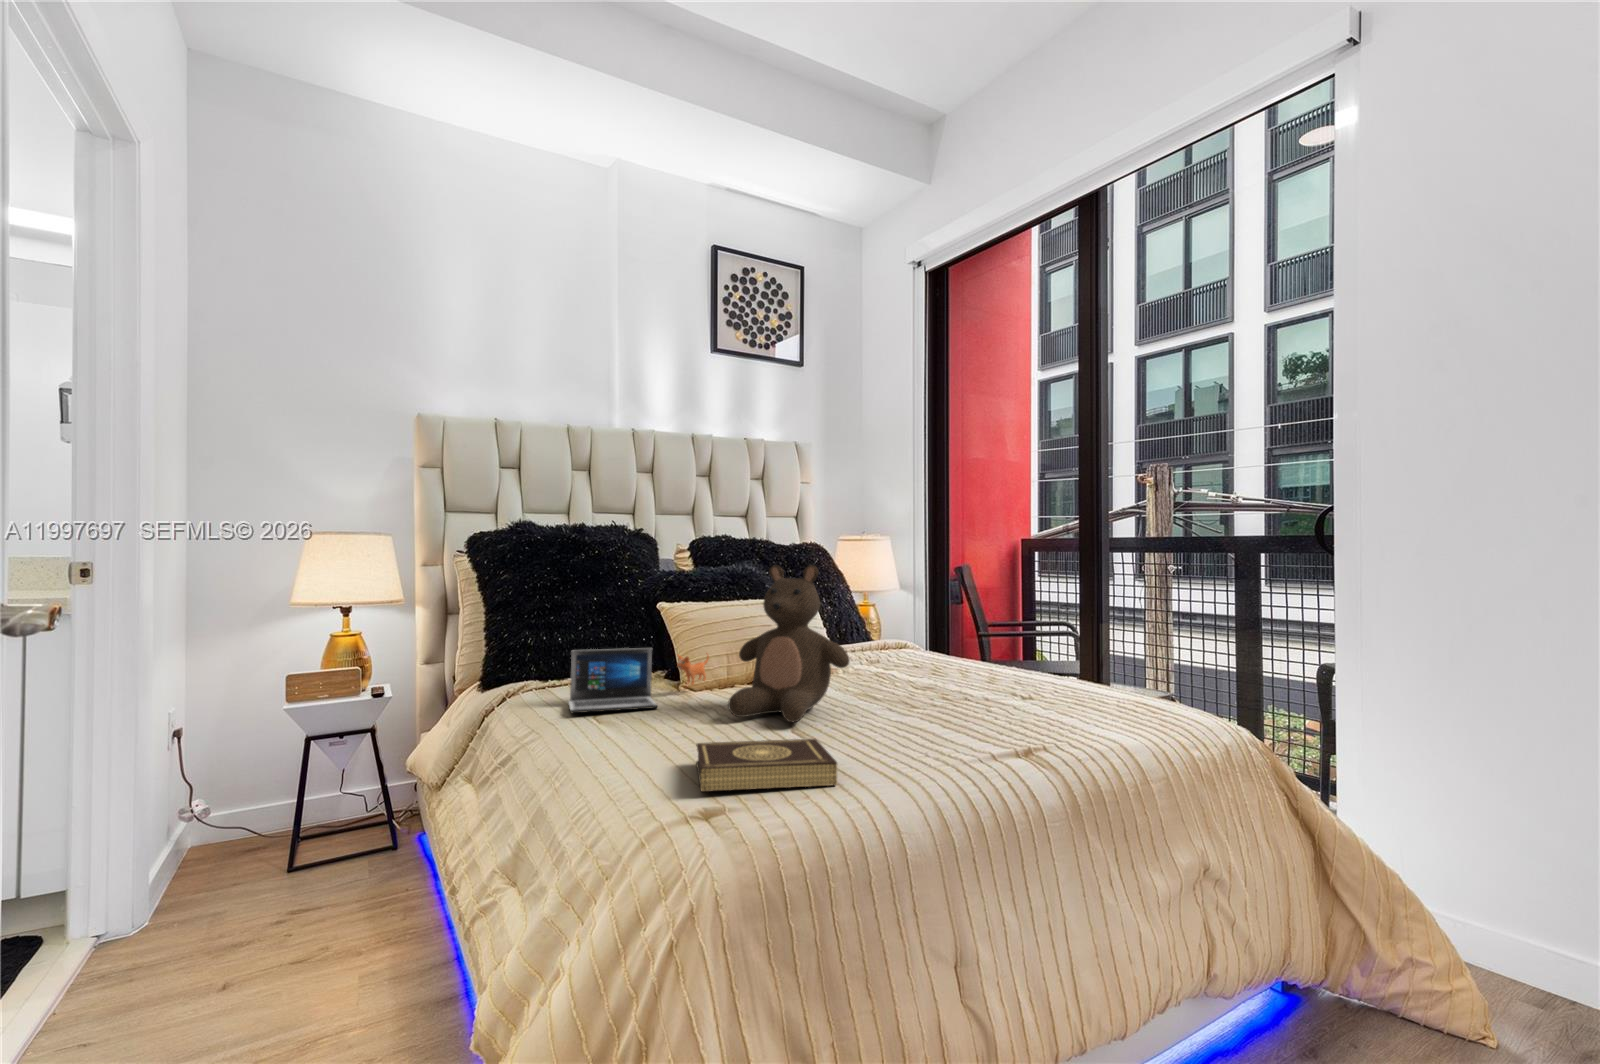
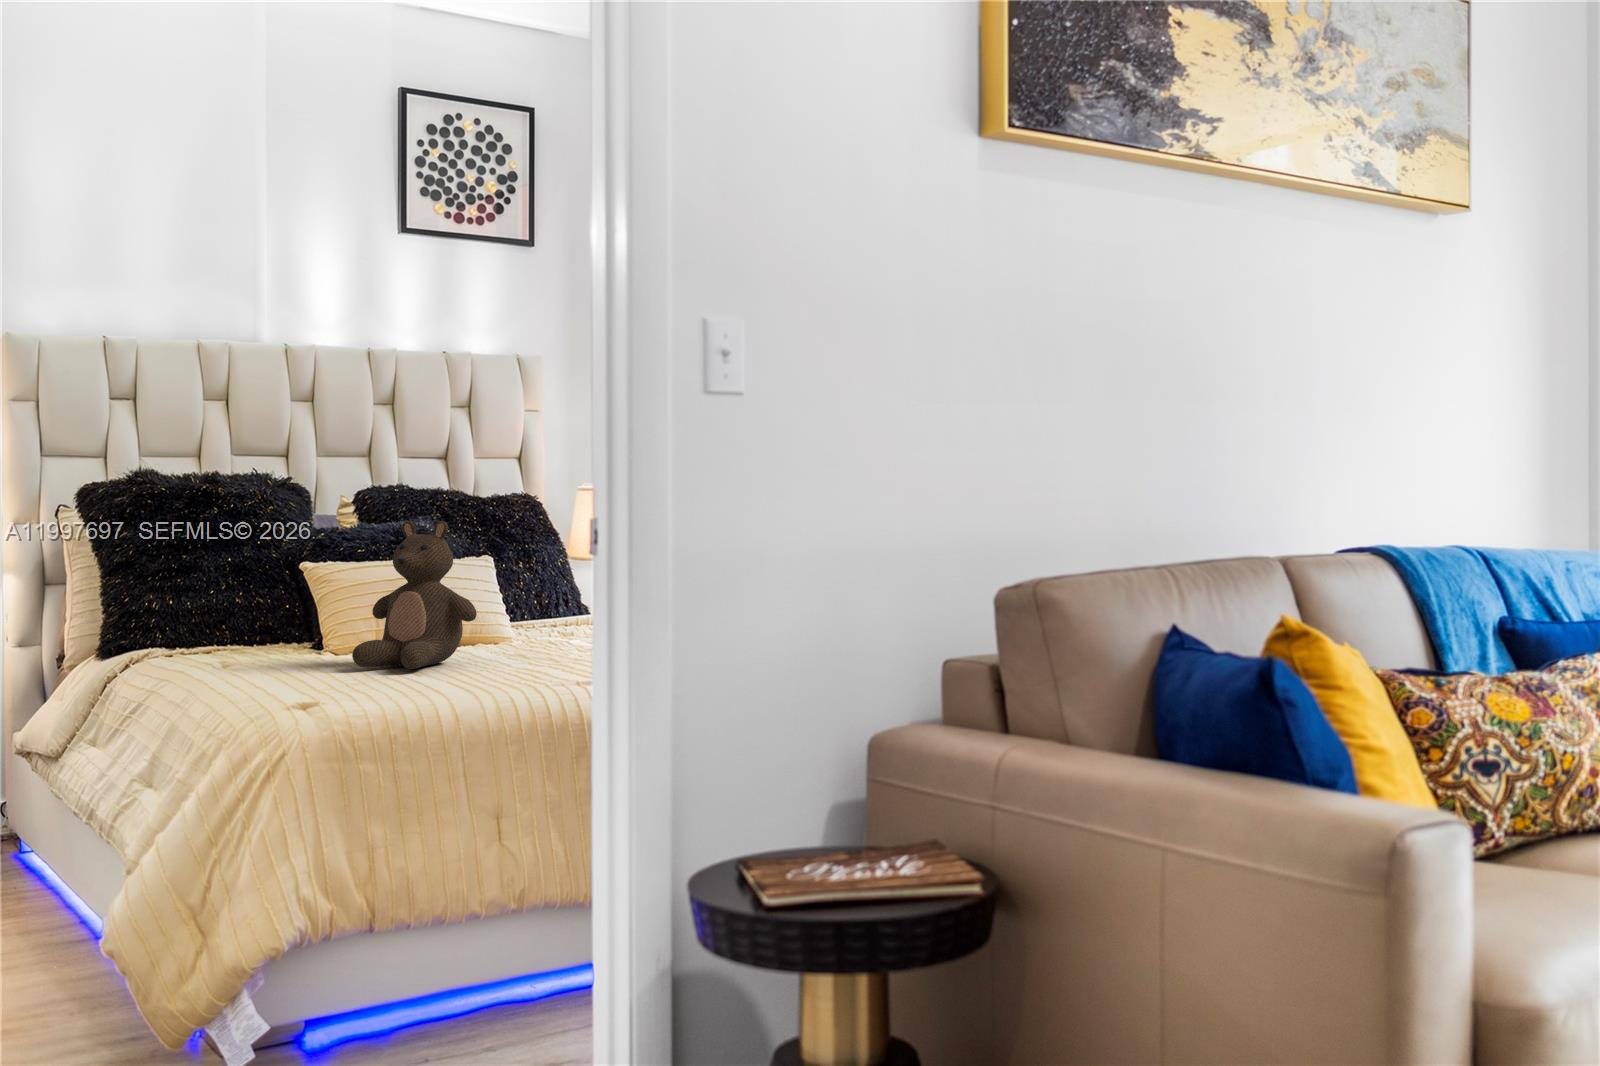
laptop: present [568,648,709,713] -> none [196,607,350,667]
book: present [696,739,837,792] -> none [297,671,413,698]

